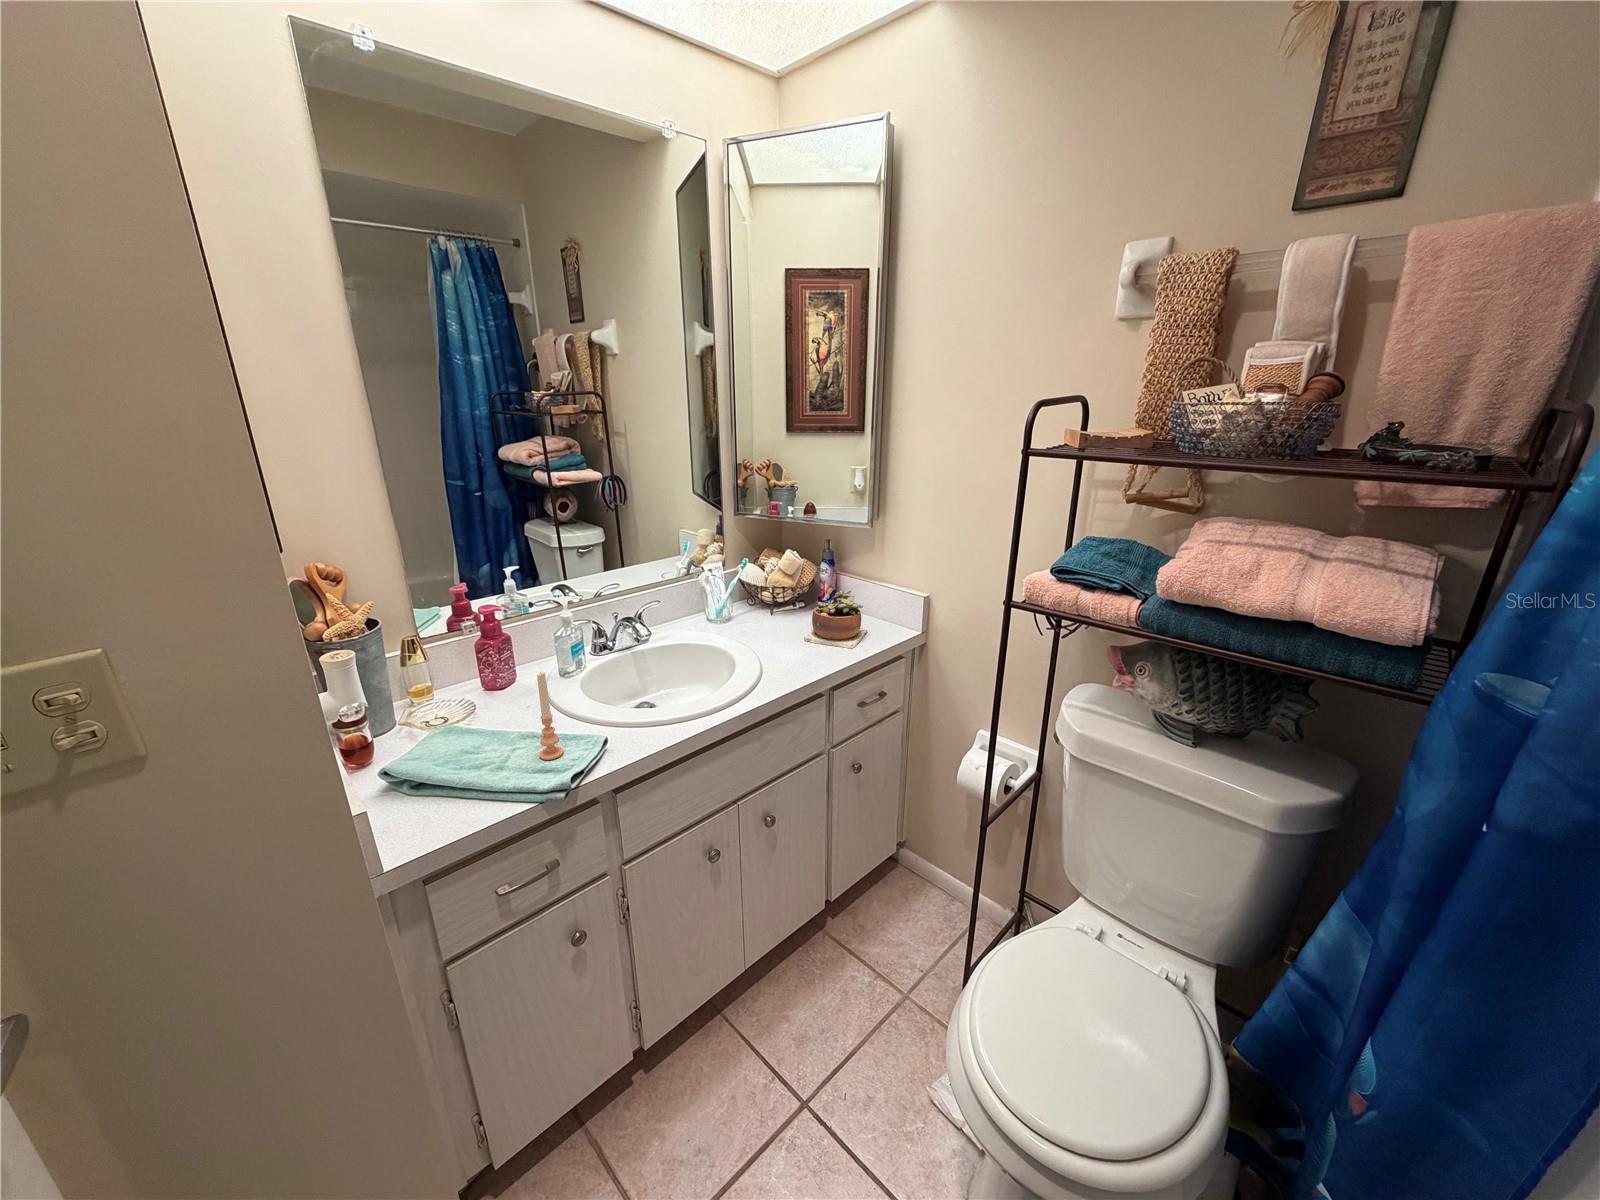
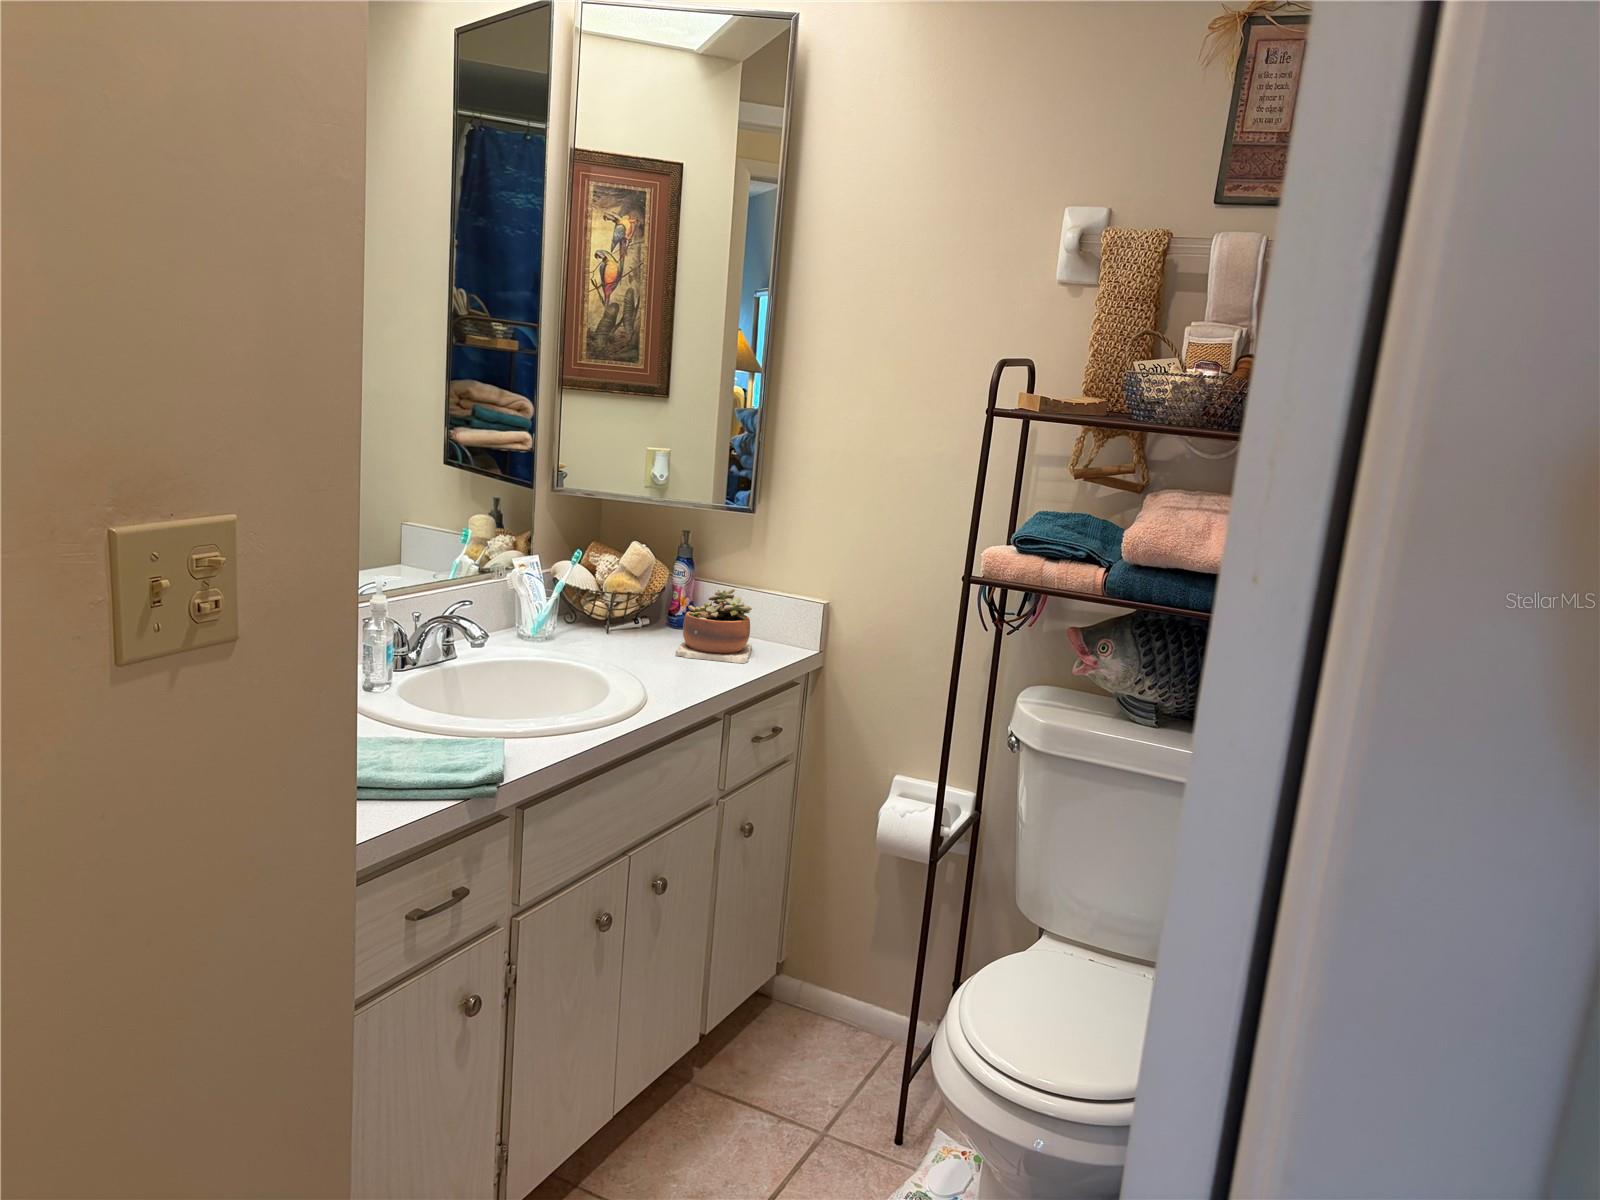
candle: present [537,672,563,760] -> none [424,640,455,762]

